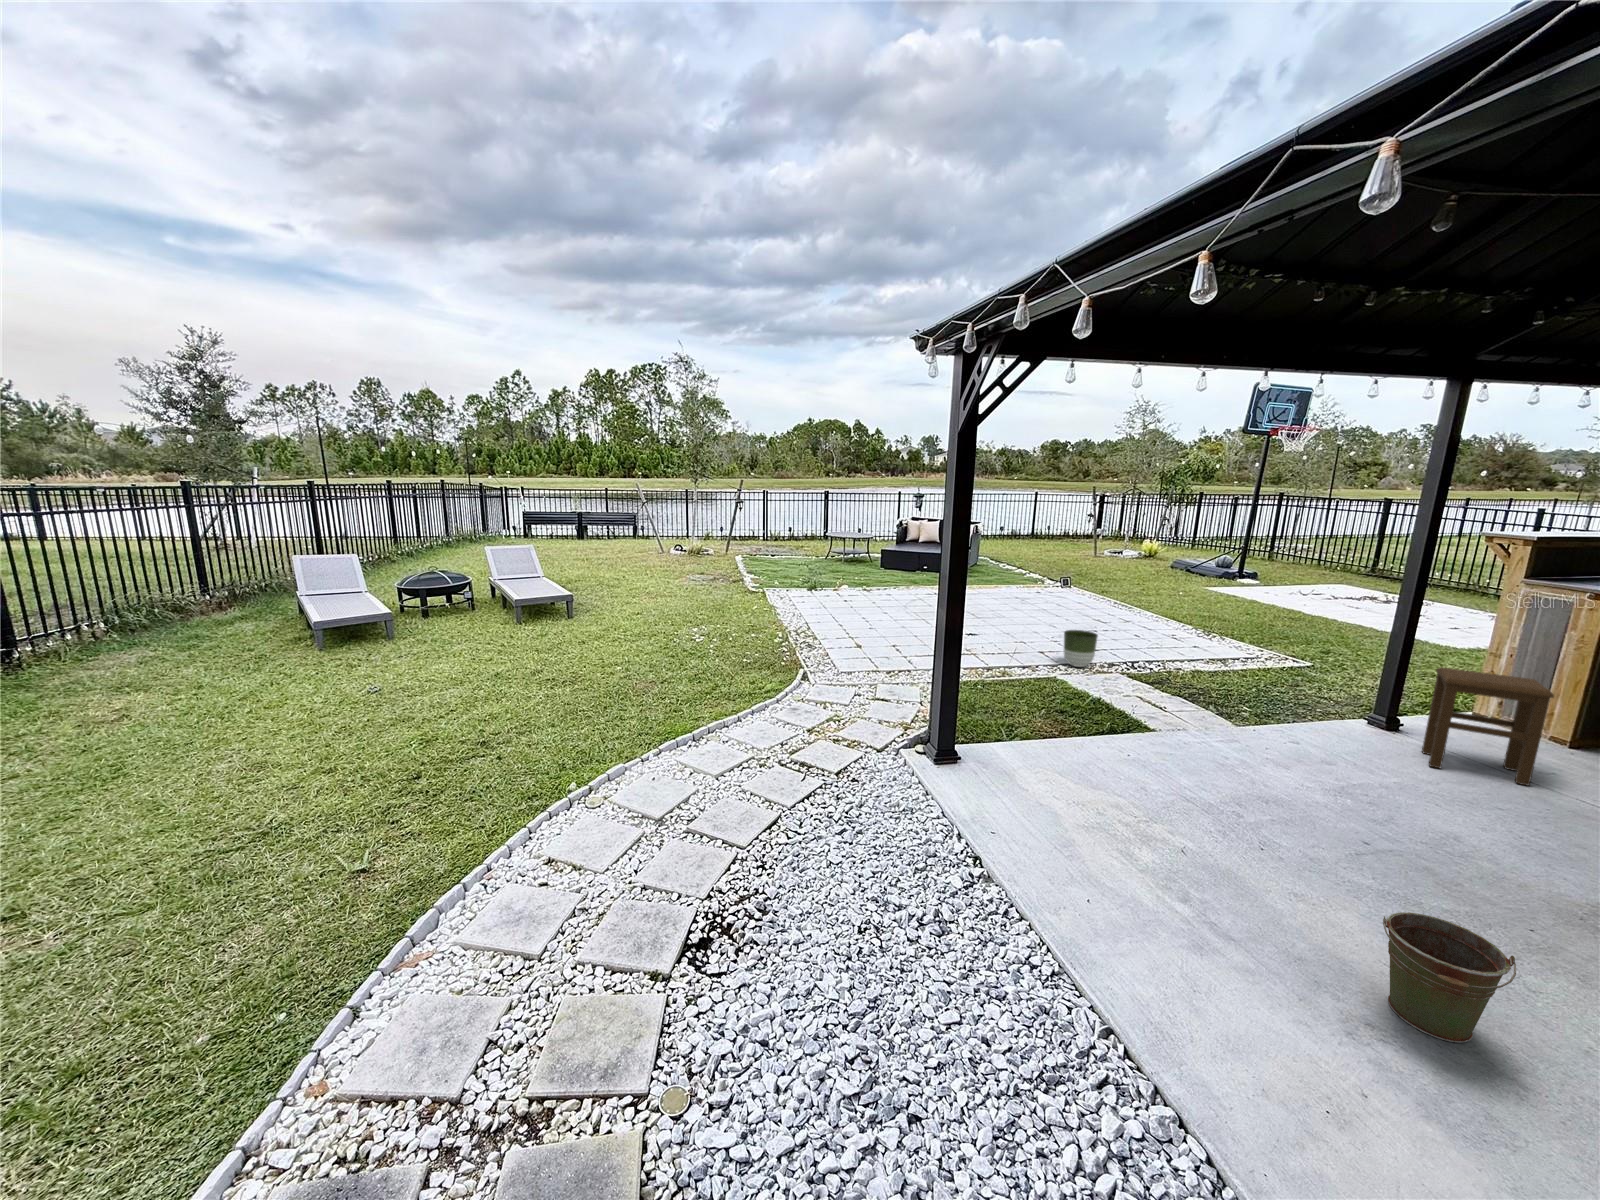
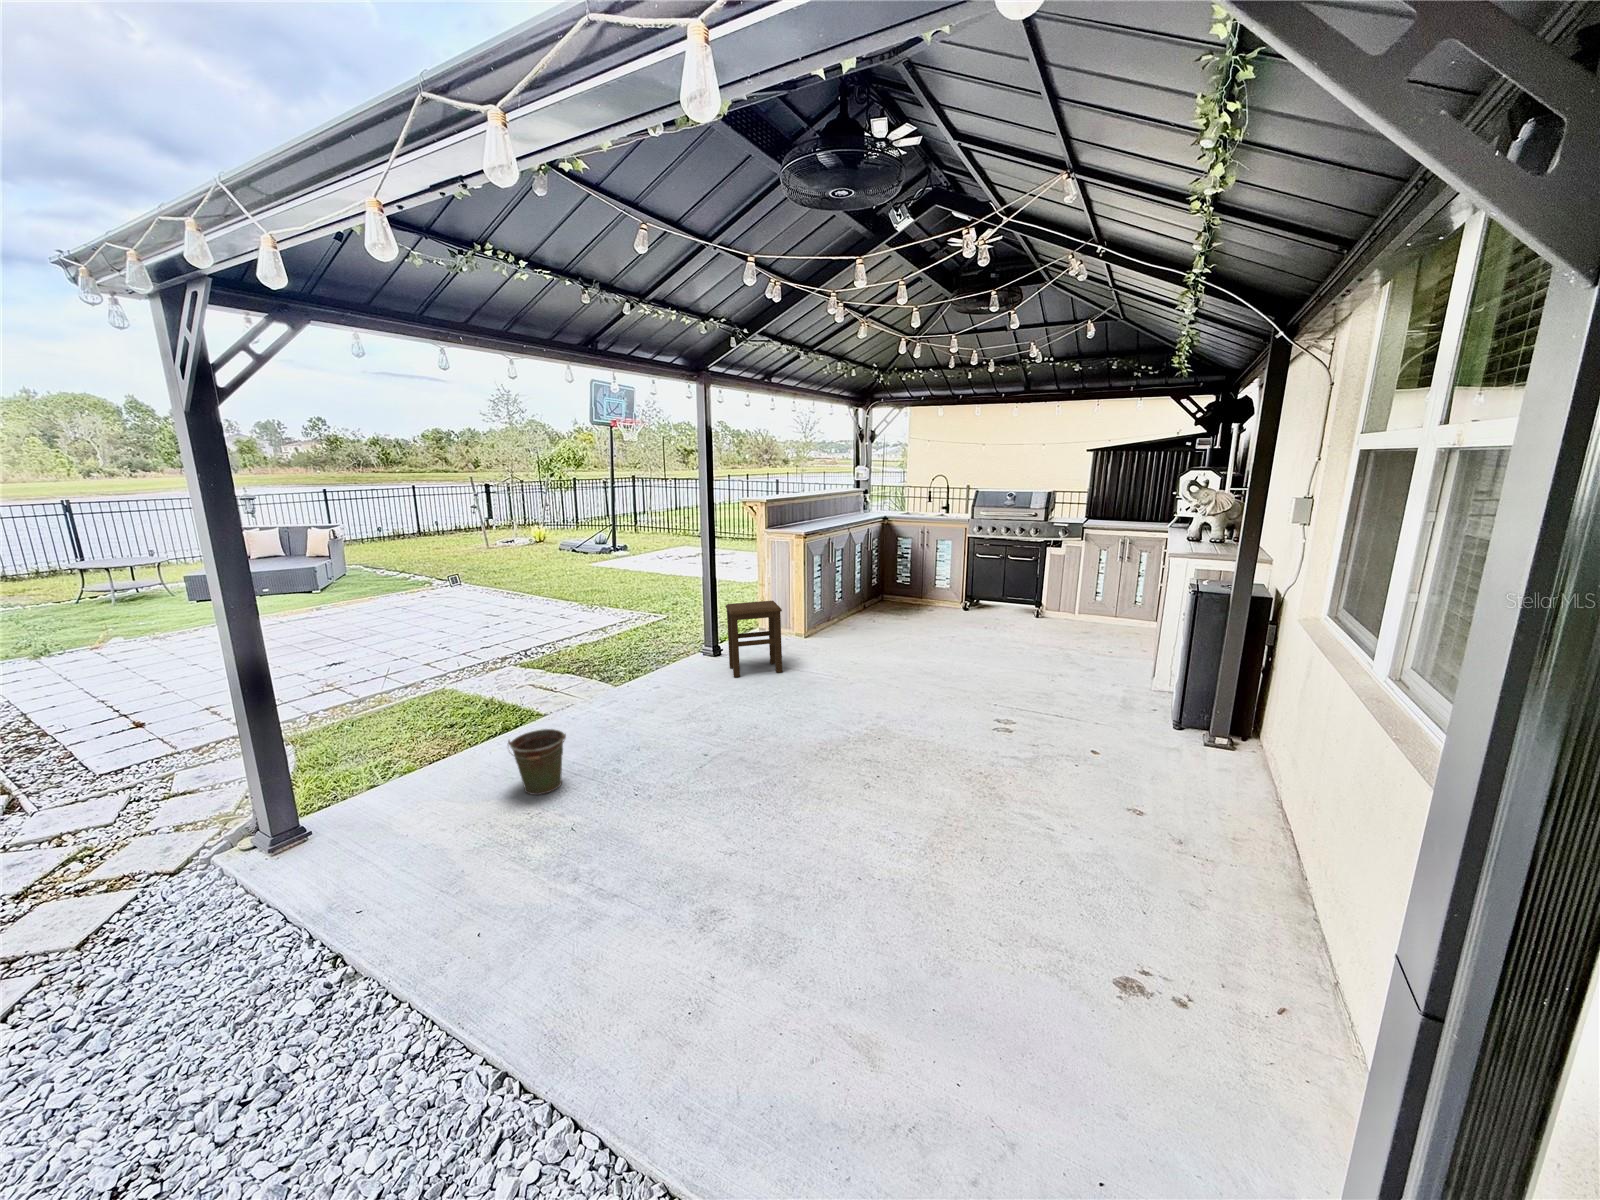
planter: present [1064,630,1098,667] -> none [446,631,484,671]
bucket: present [1383,912,1516,1043] -> present [508,729,566,795]

